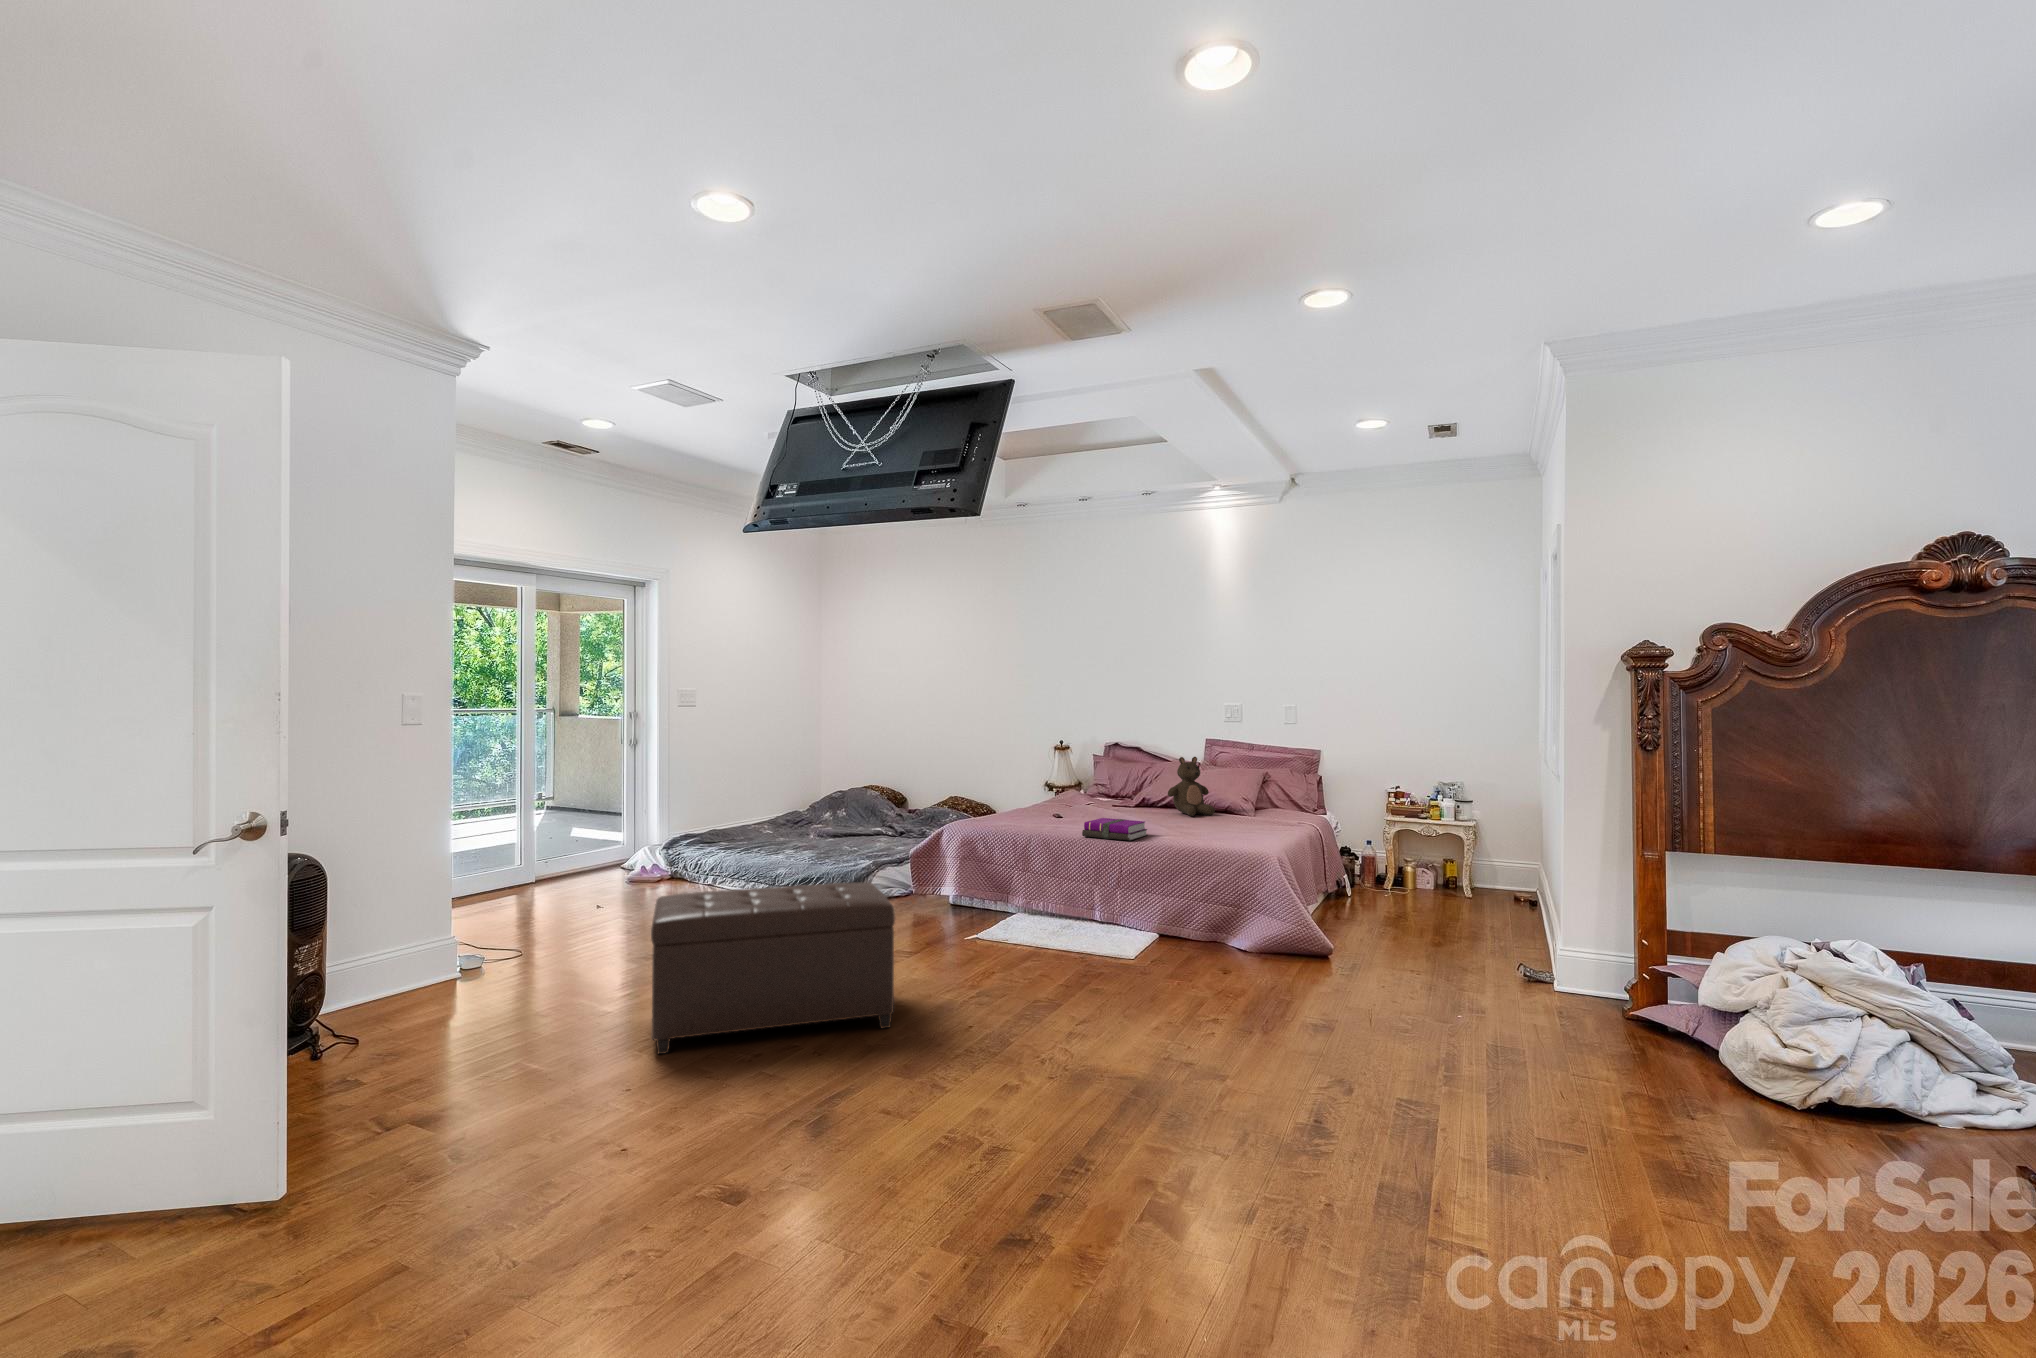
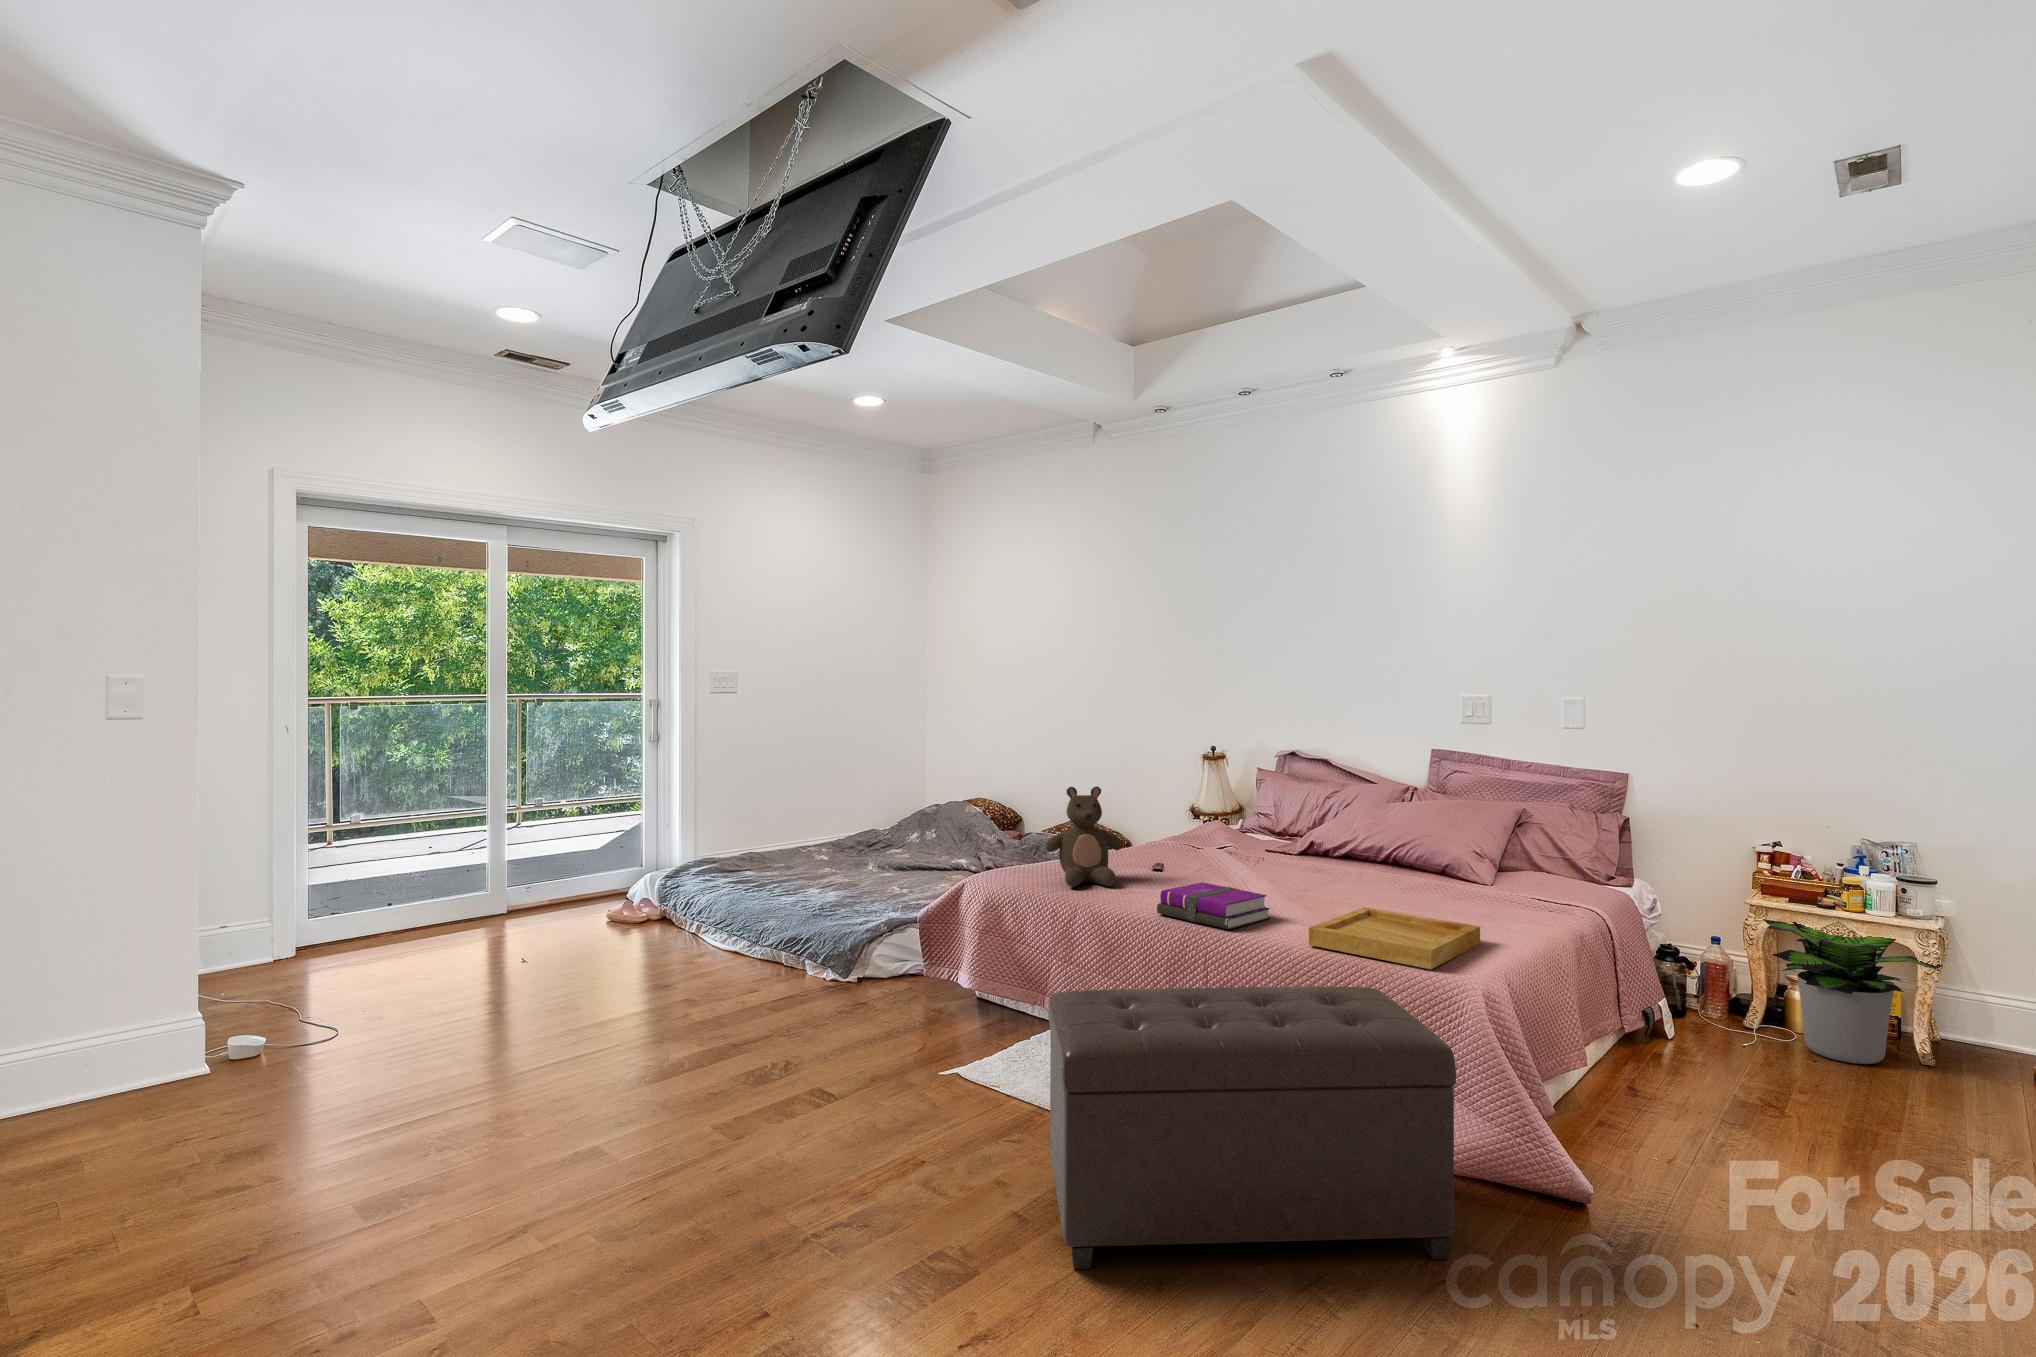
stuffed bear: present [1168,757,1215,816] -> present [1046,786,1122,887]
potted plant: none [1392,825,1476,900] -> present [1763,919,1943,1064]
tray: none [1180,826,1265,850] -> present [1309,907,1480,969]
ottoman: present [651,883,895,1054] -> present [1048,986,1456,1269]

